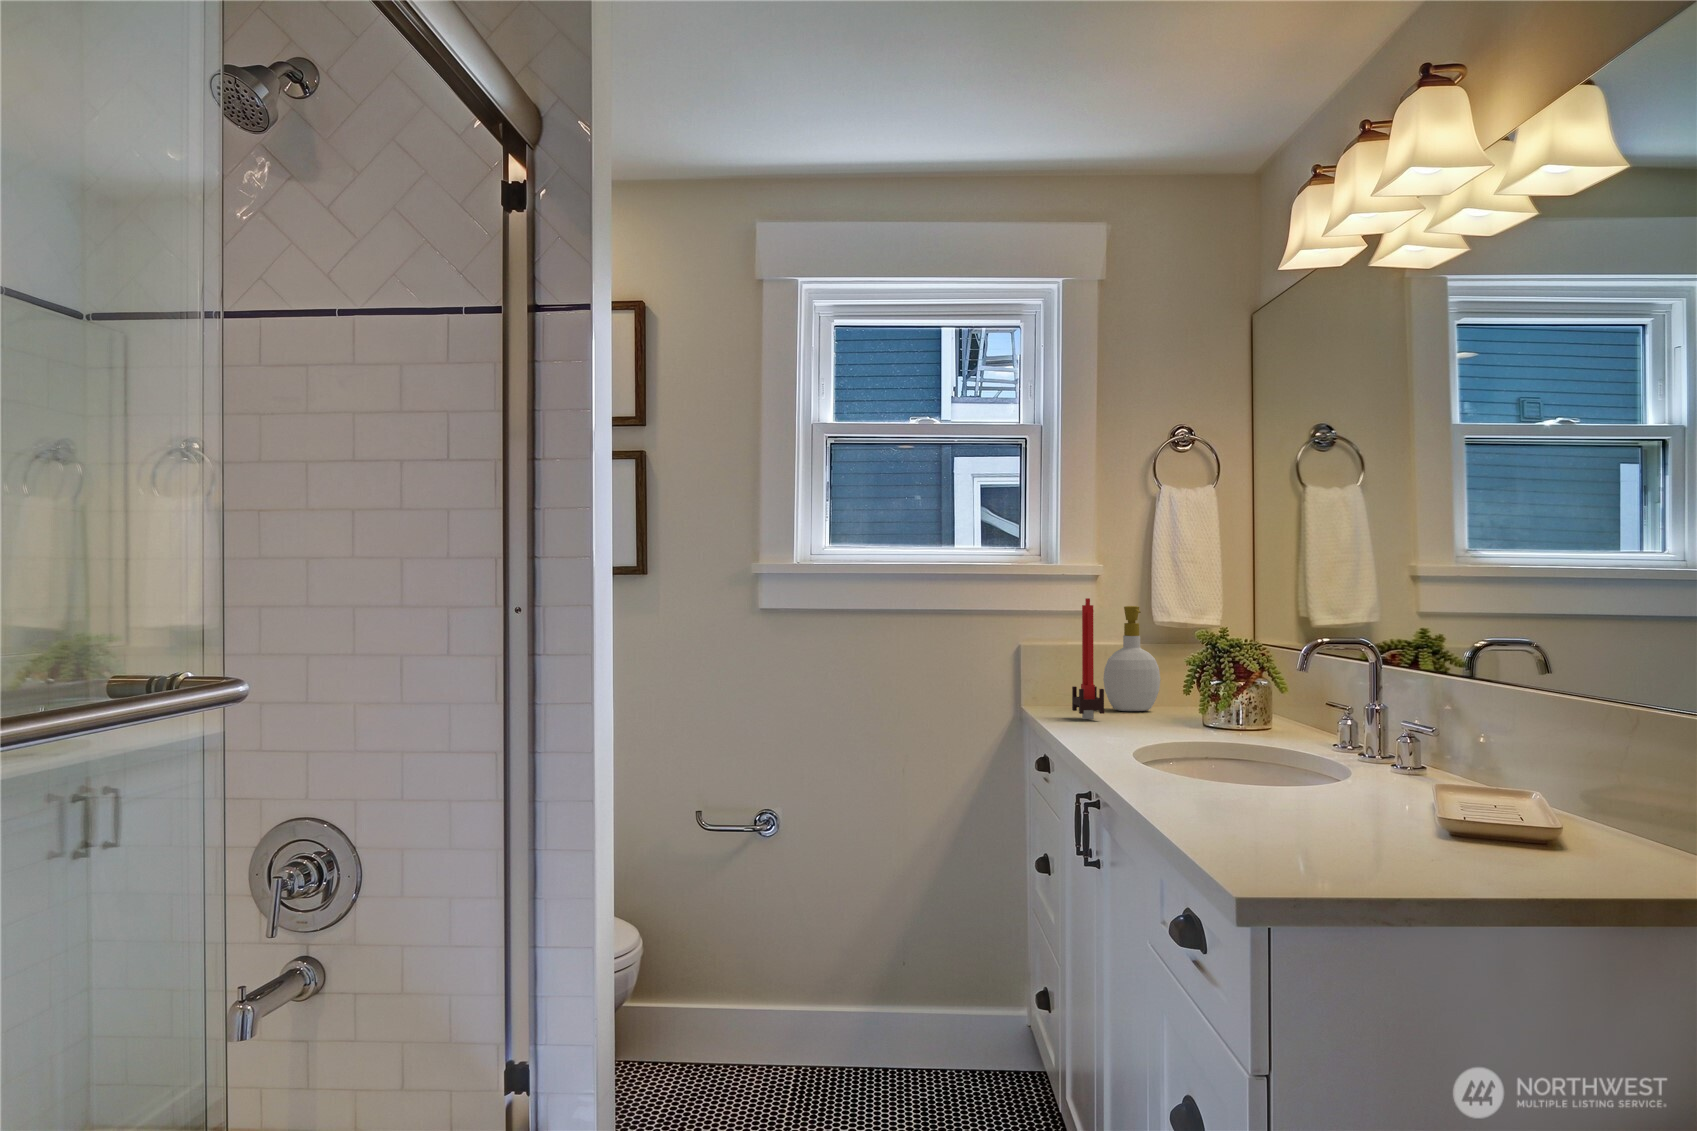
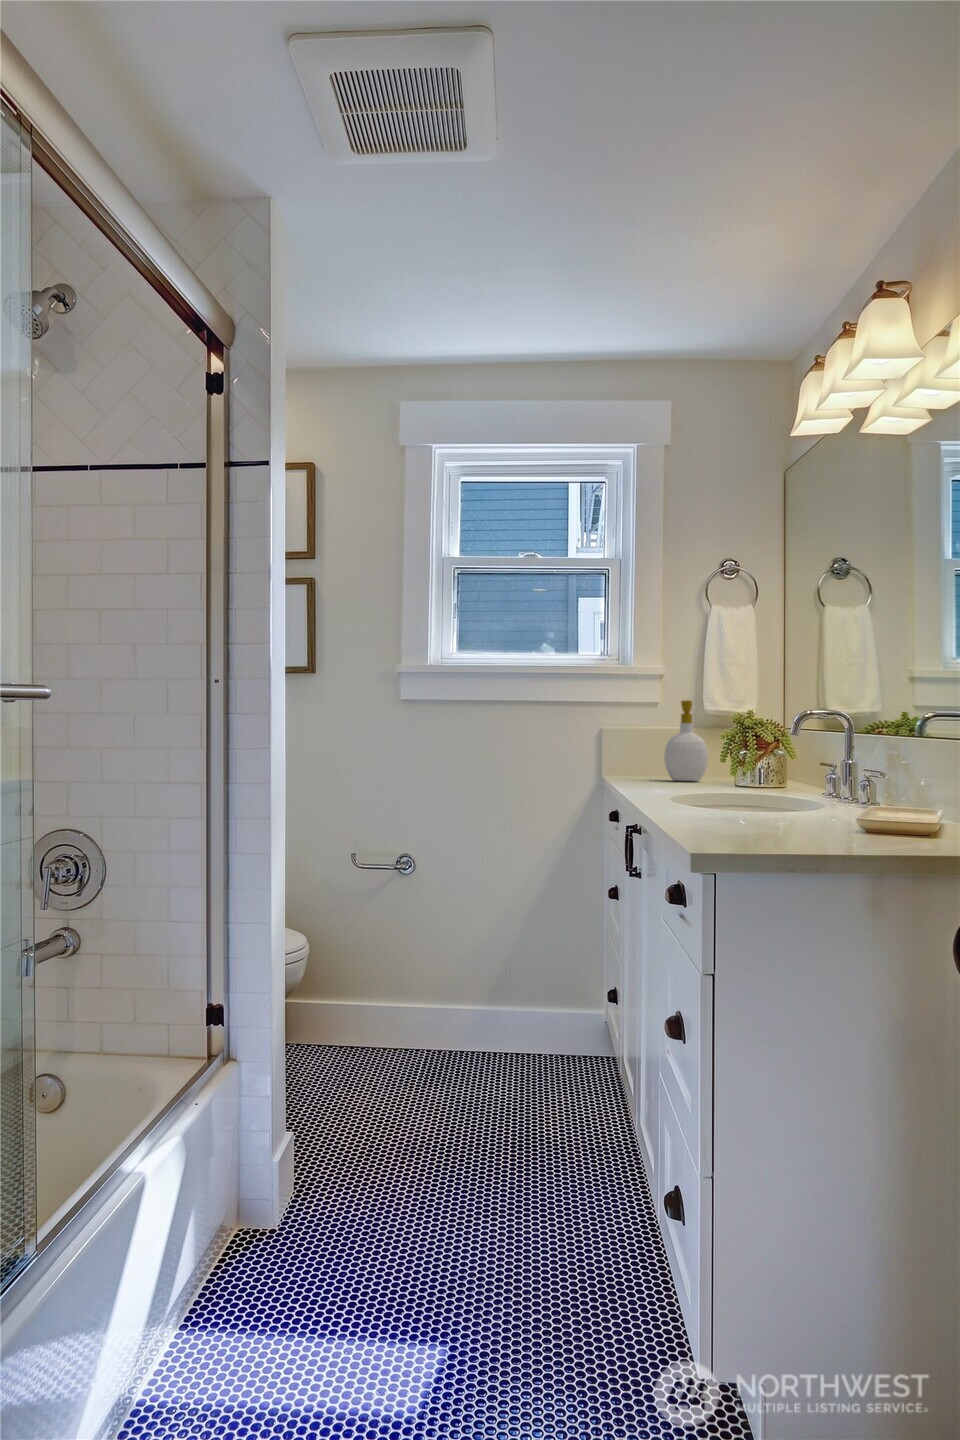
candle: present [1072,598,1104,719] -> none [637,692,660,784]

